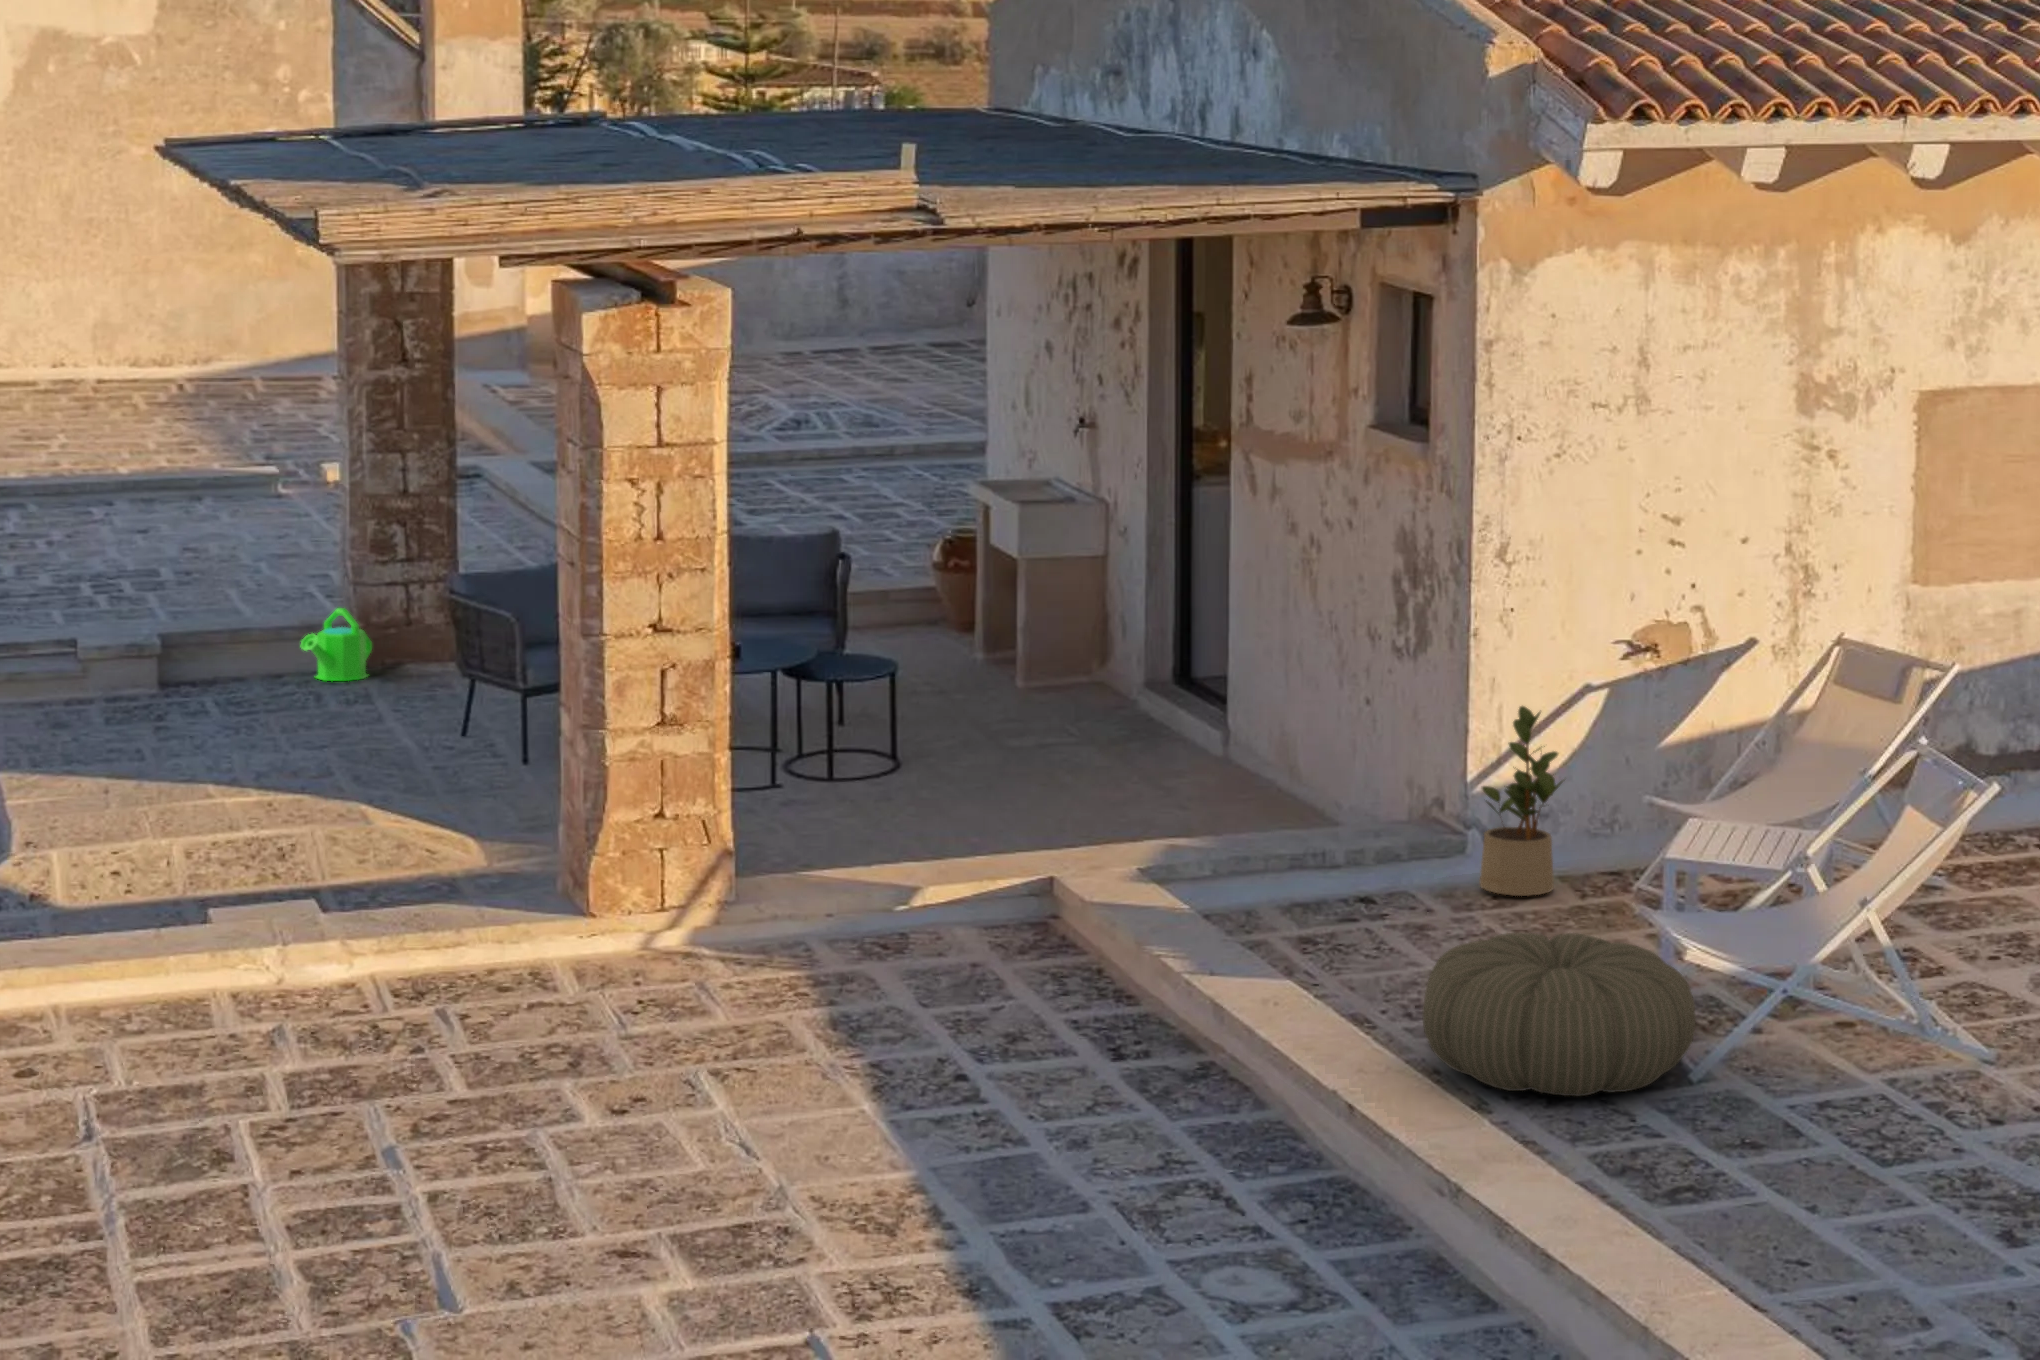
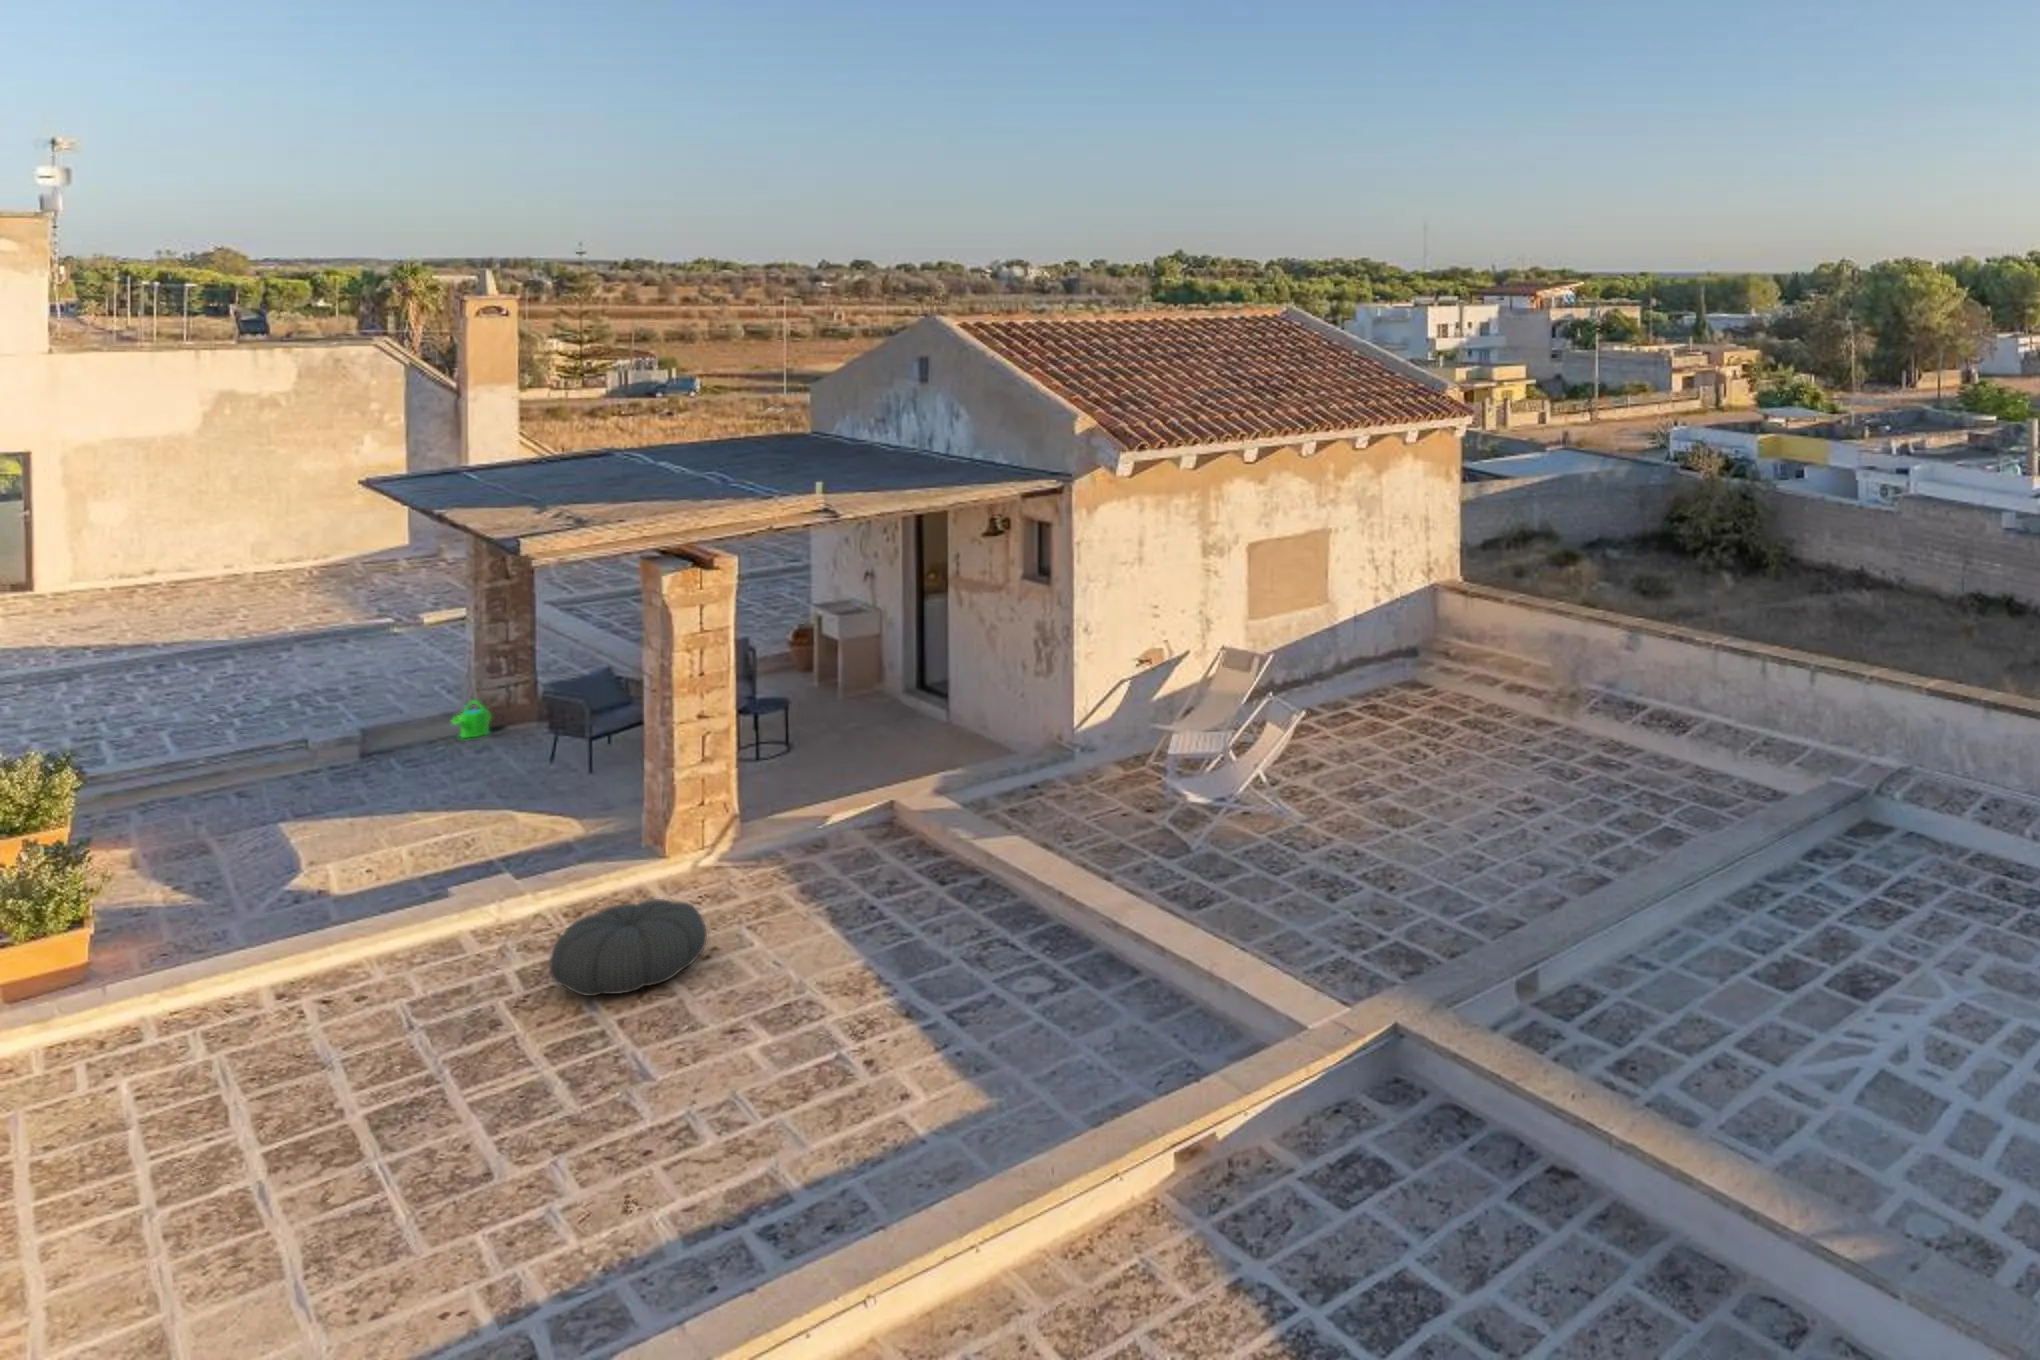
potted plant: present [1480,706,1563,896] -> none [1084,694,1121,774]
pouf: present [1422,933,1696,1096] -> present [550,899,707,996]

